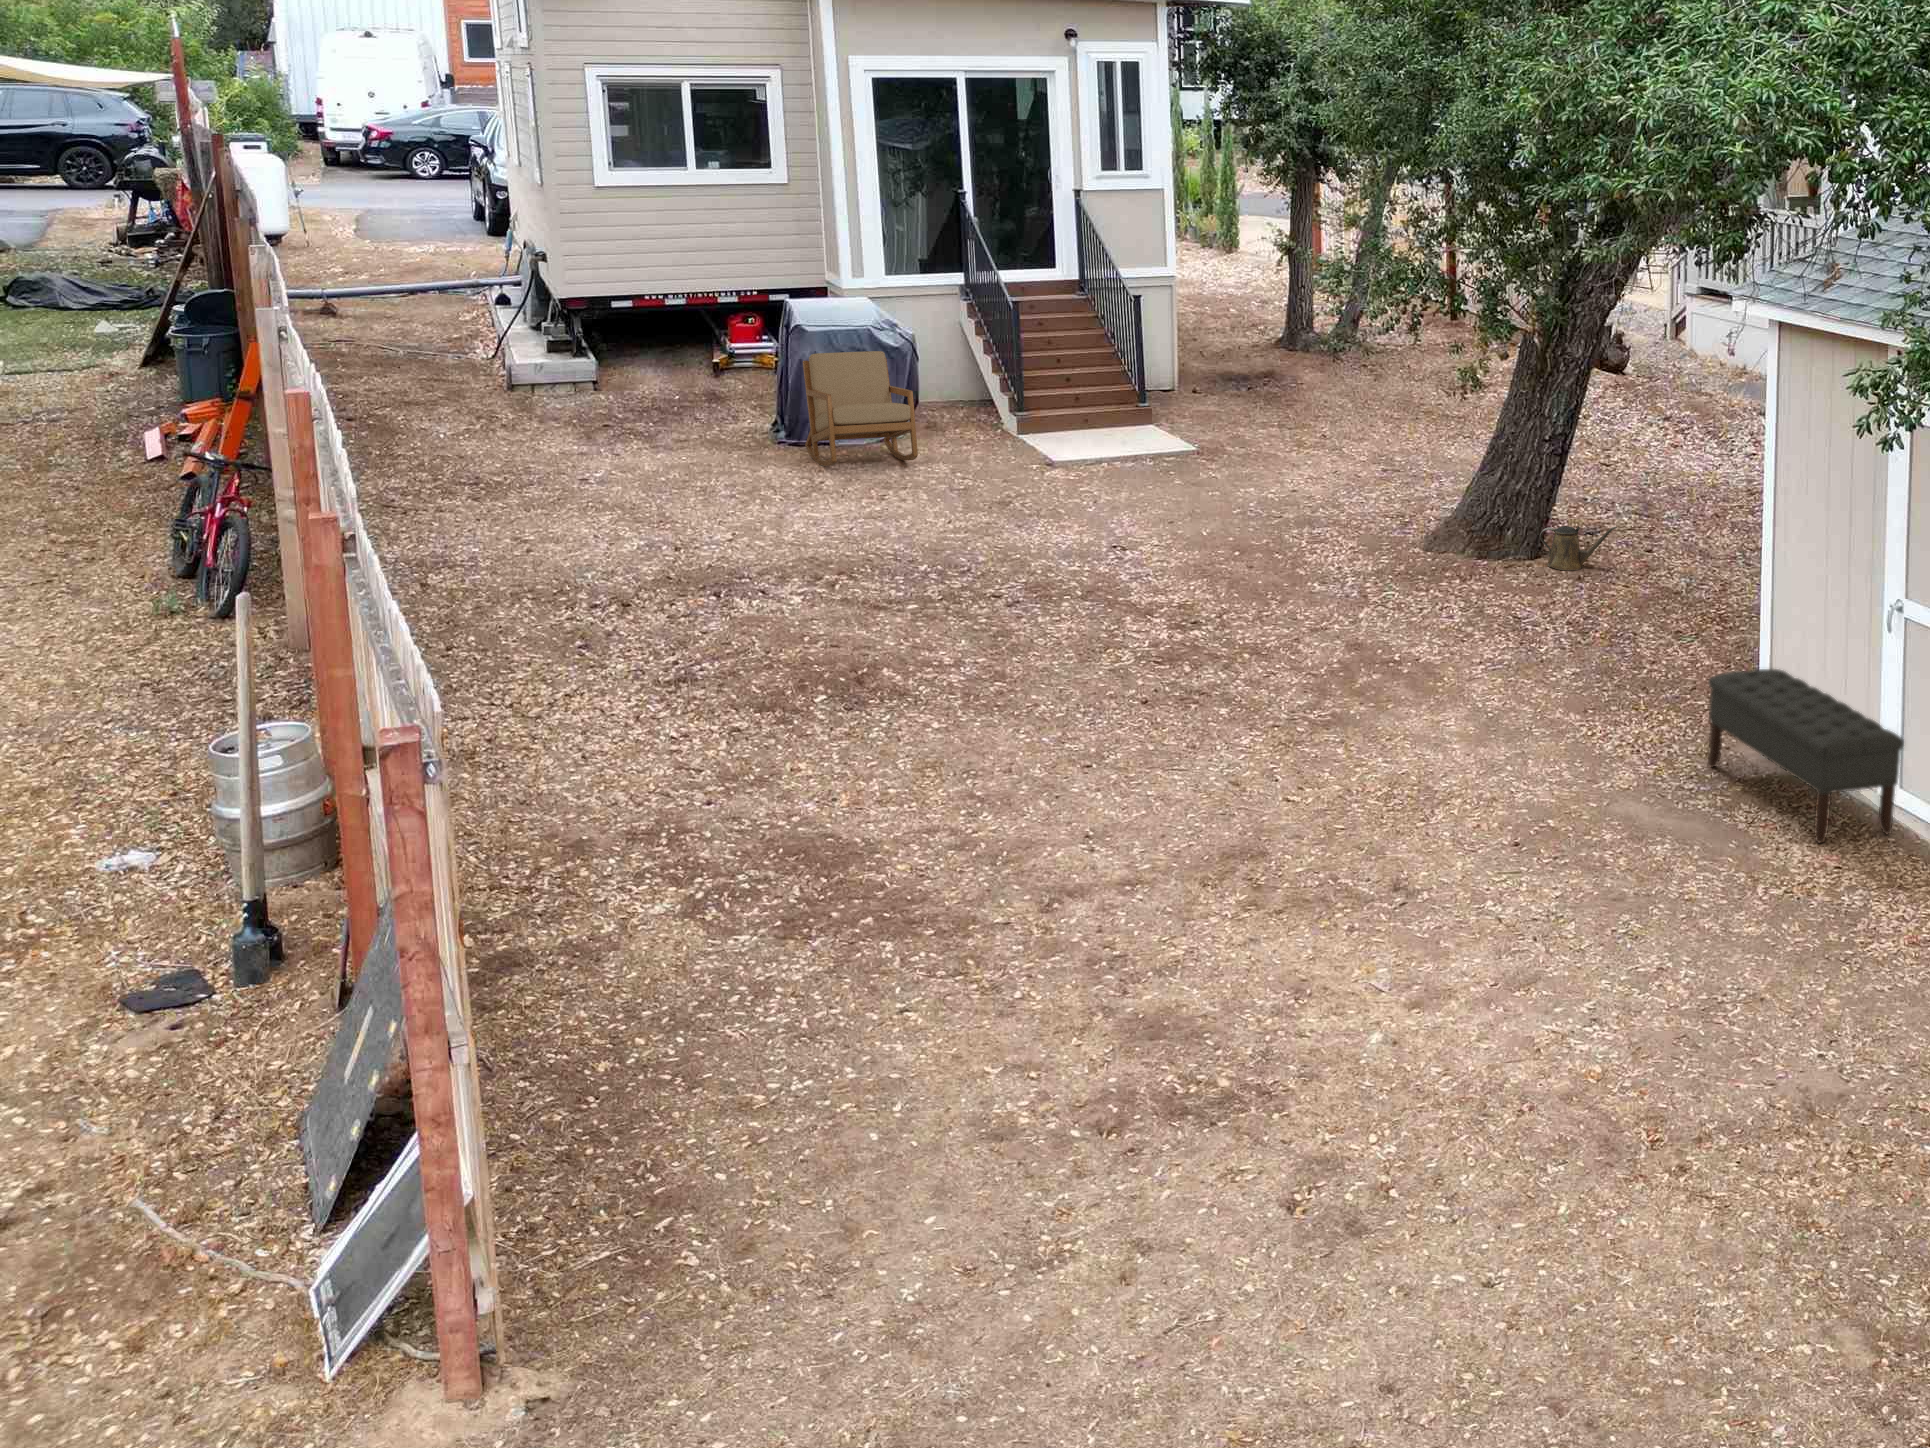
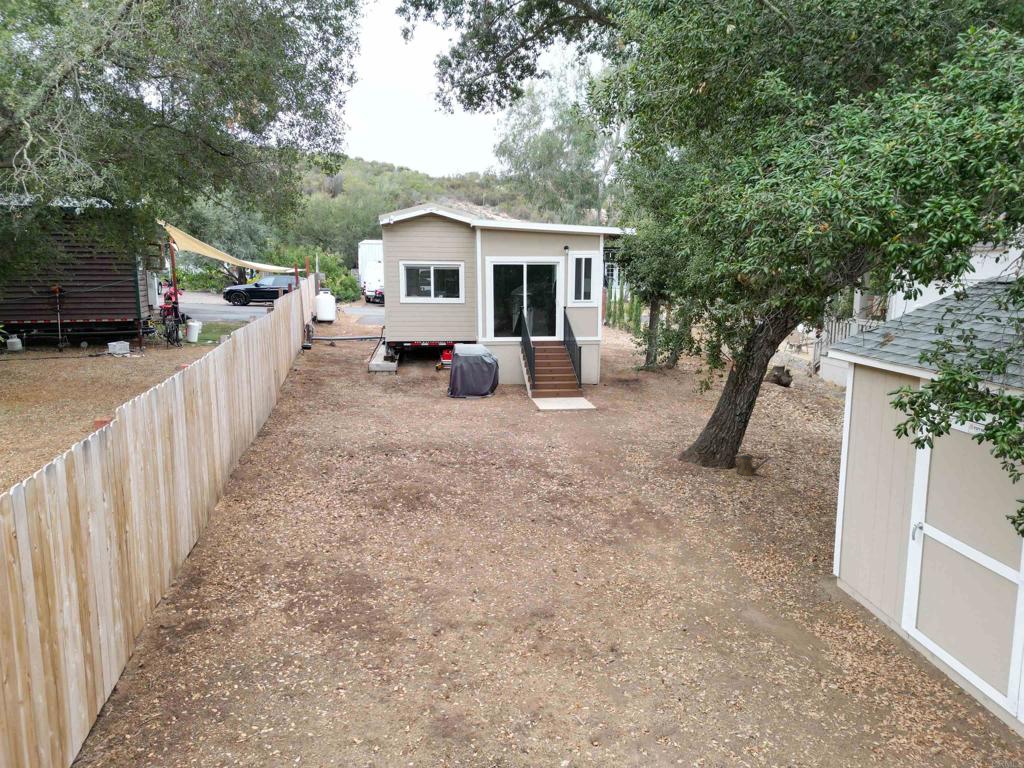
chair: present [803,351,918,466] -> none [454,364,490,406]
bench: present [1708,669,1904,843] -> none [800,549,923,665]

